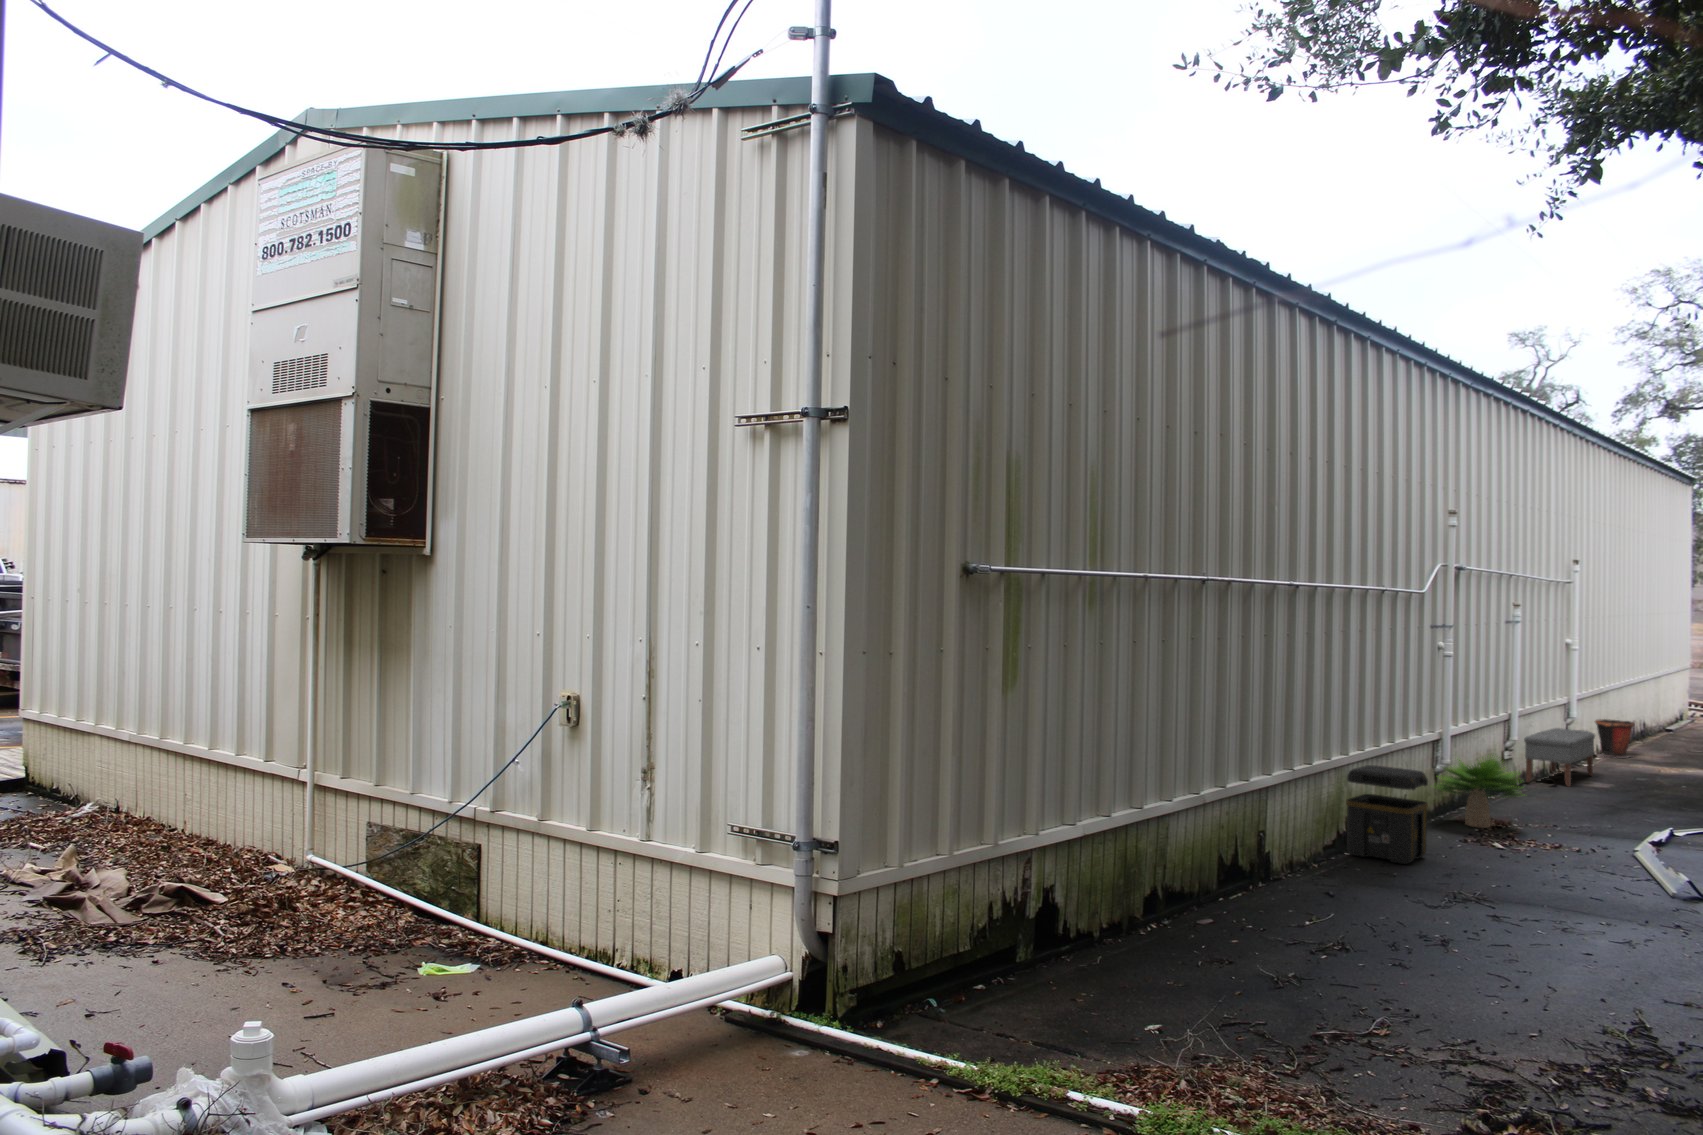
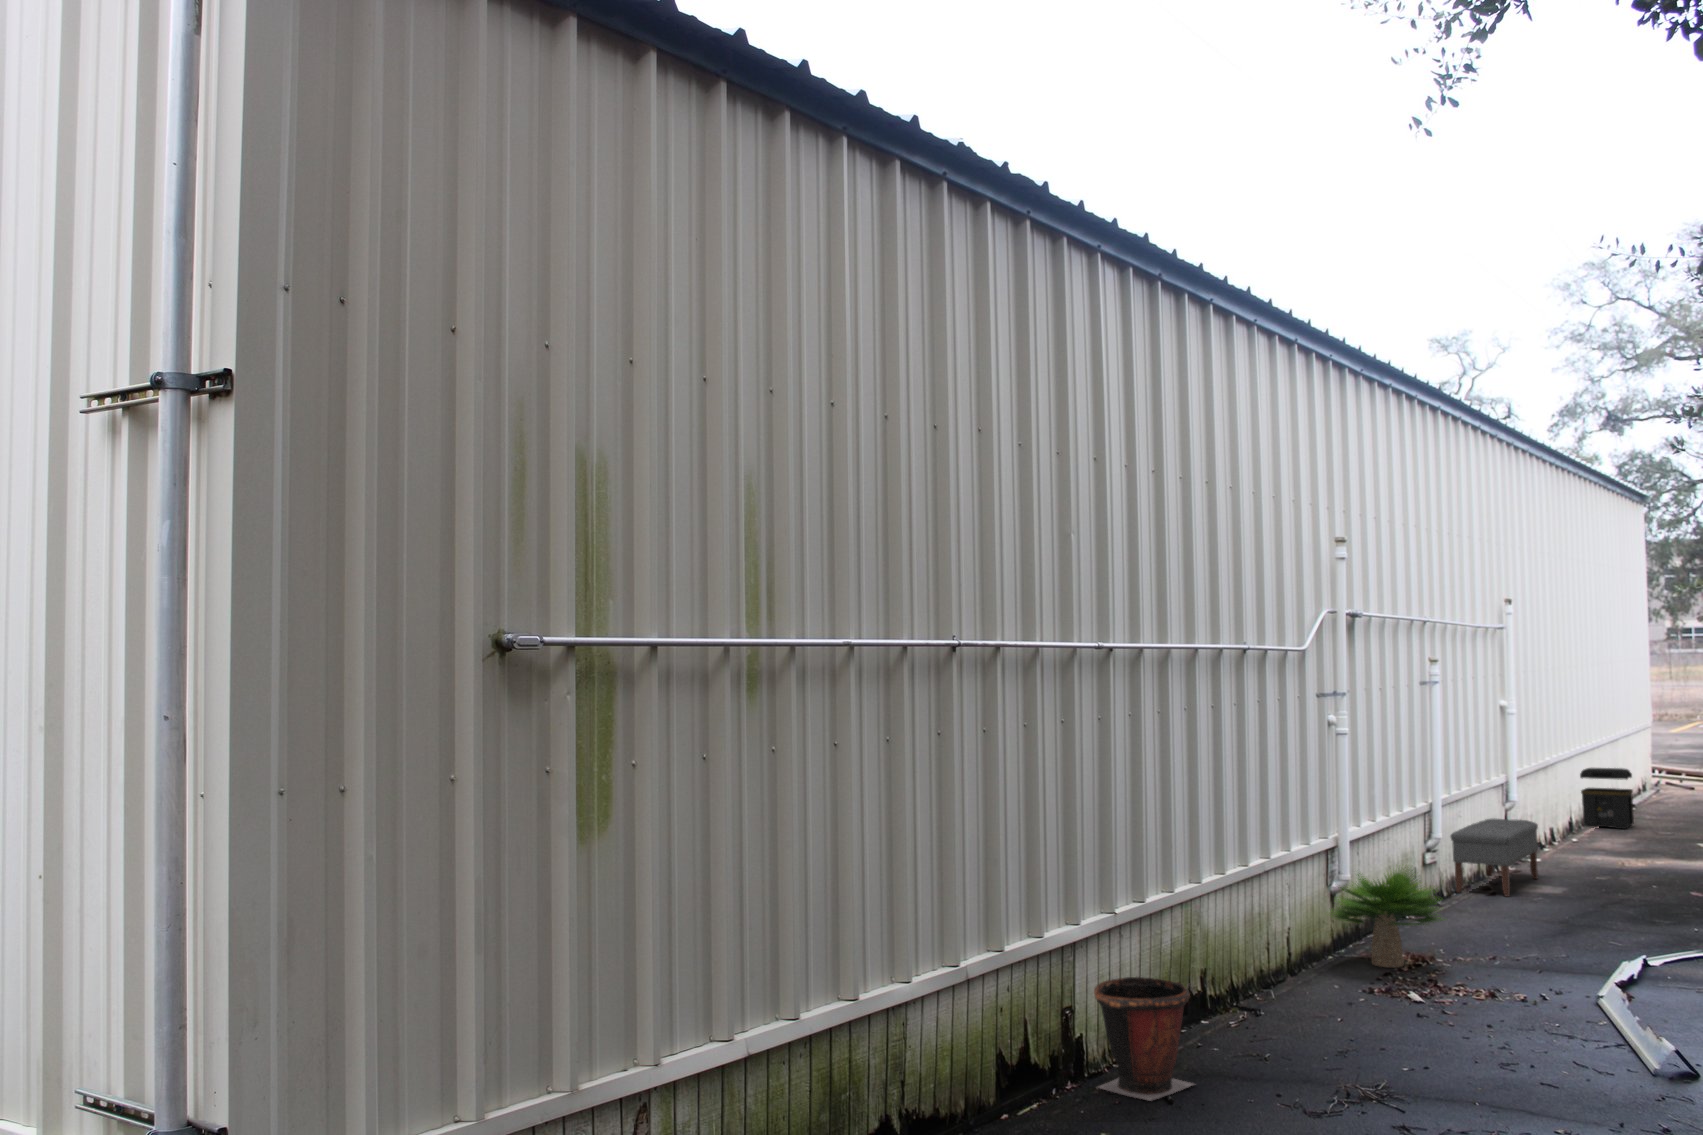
waste bin: present [1595,719,1635,758] -> present [1094,977,1194,1101]
toolbox: present [1346,765,1428,864] -> present [1580,768,1634,829]

